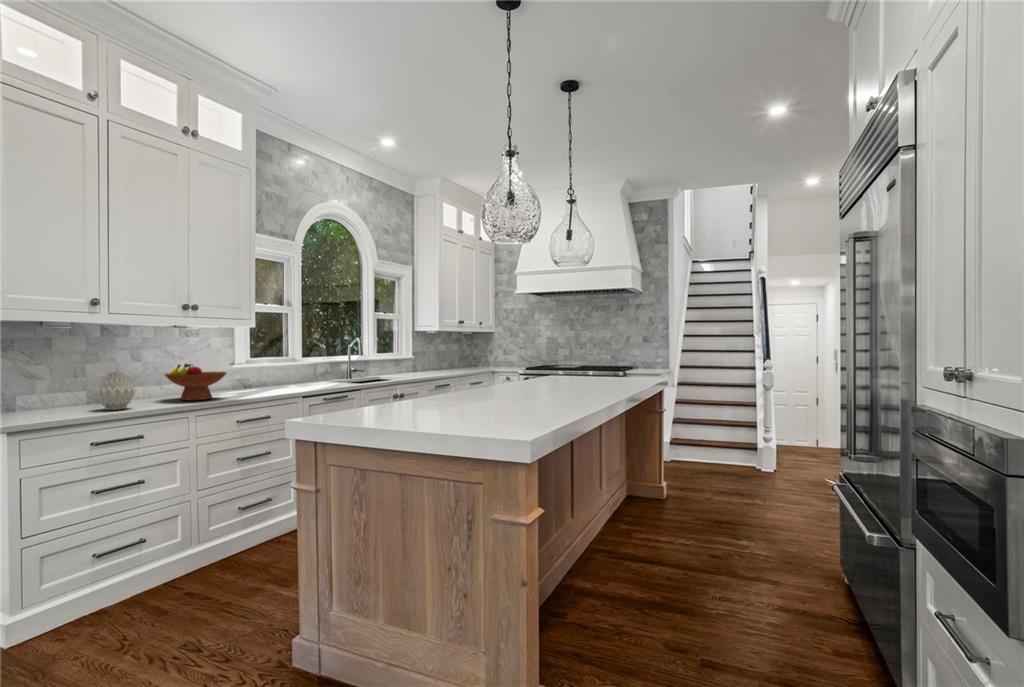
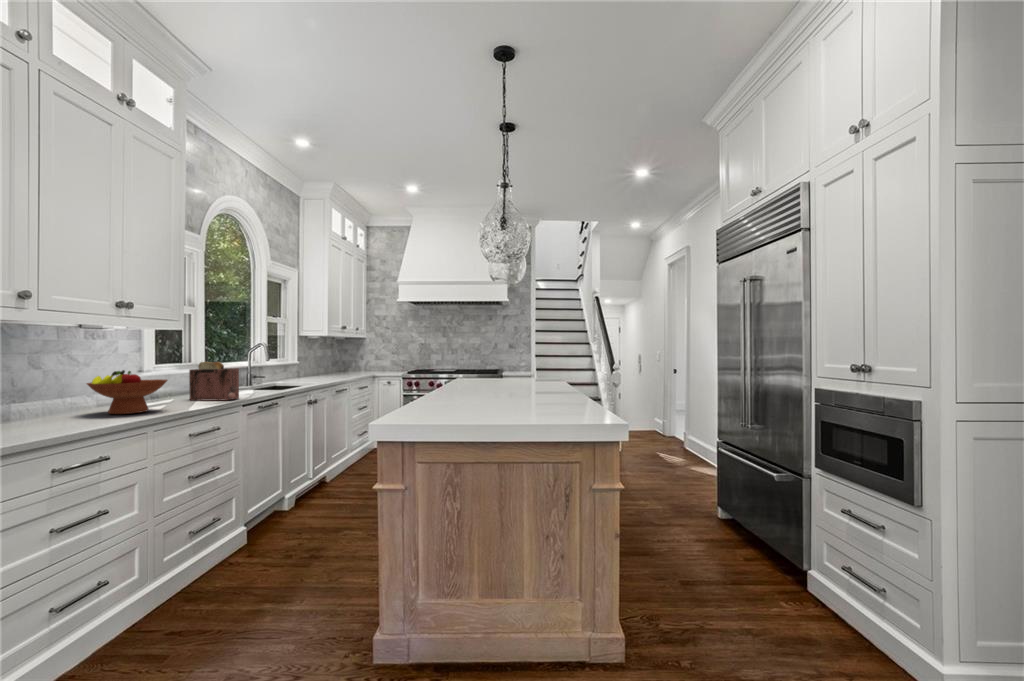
toaster: none [267,356,305,392] -> present [189,362,239,401]
vase: present [96,372,135,410] -> none [20,381,76,429]

